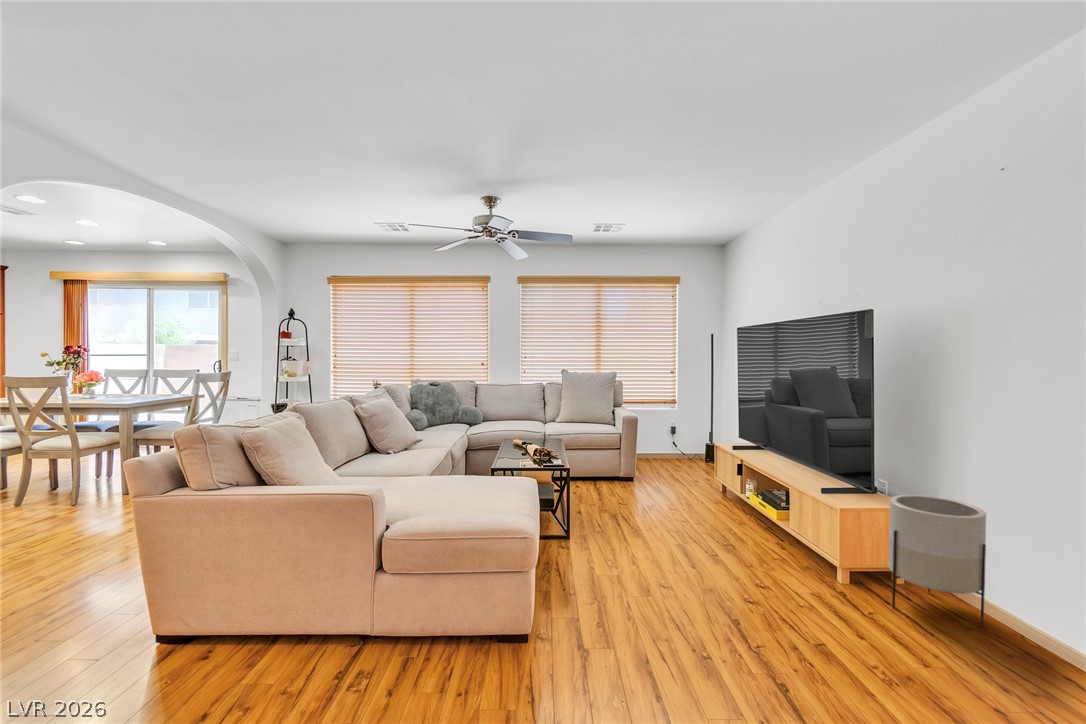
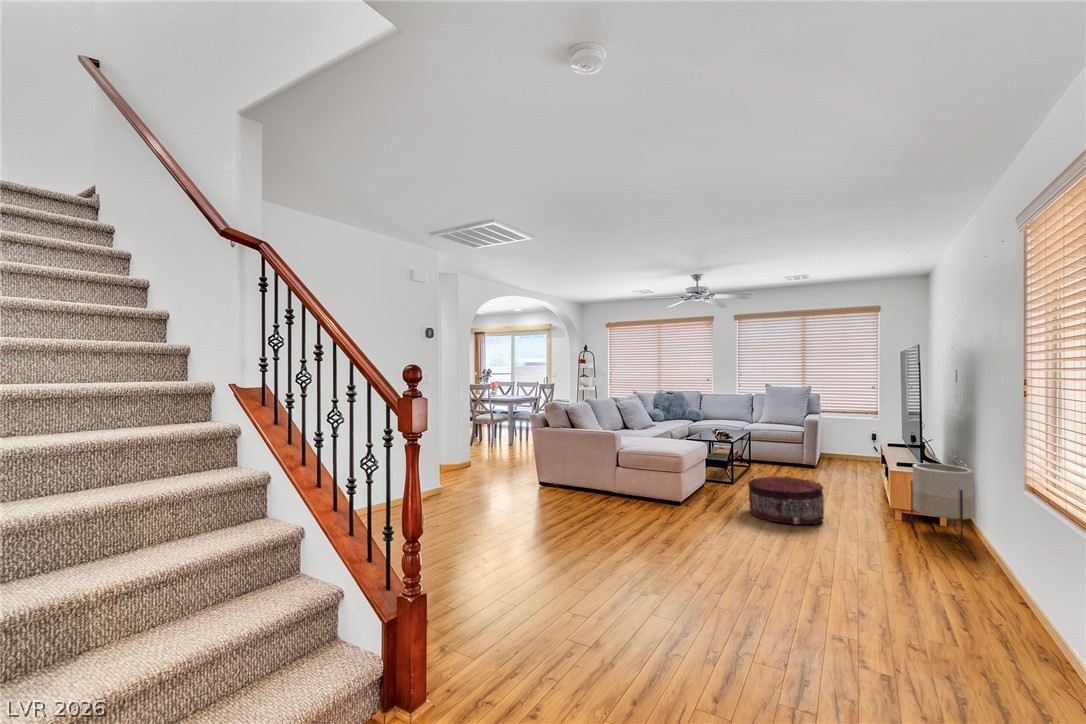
pouf: none [653,539,799,659] -> present [748,477,824,525]

